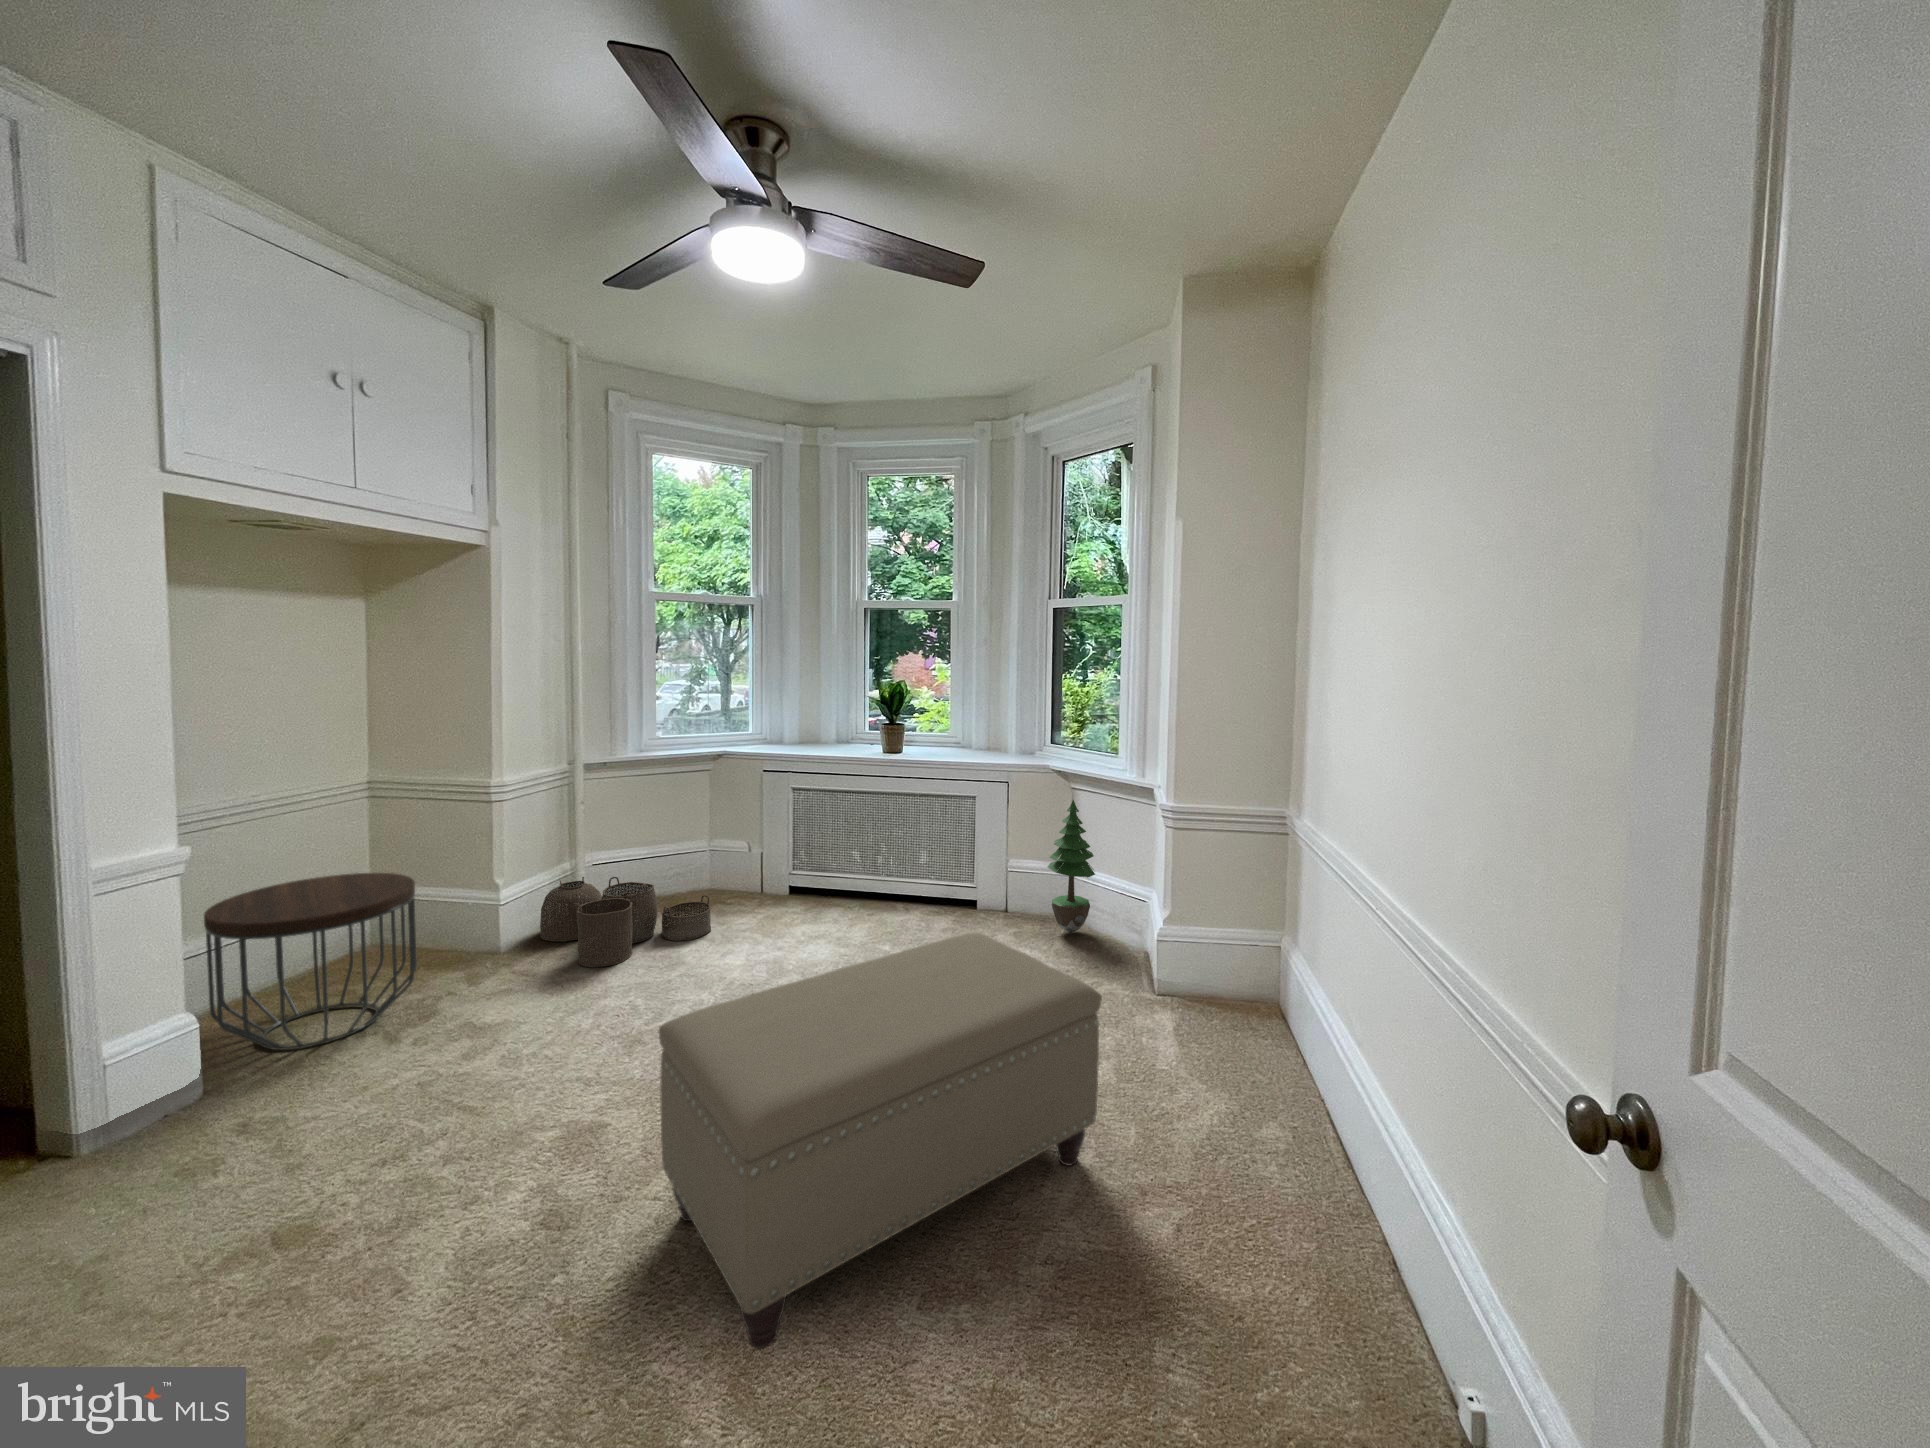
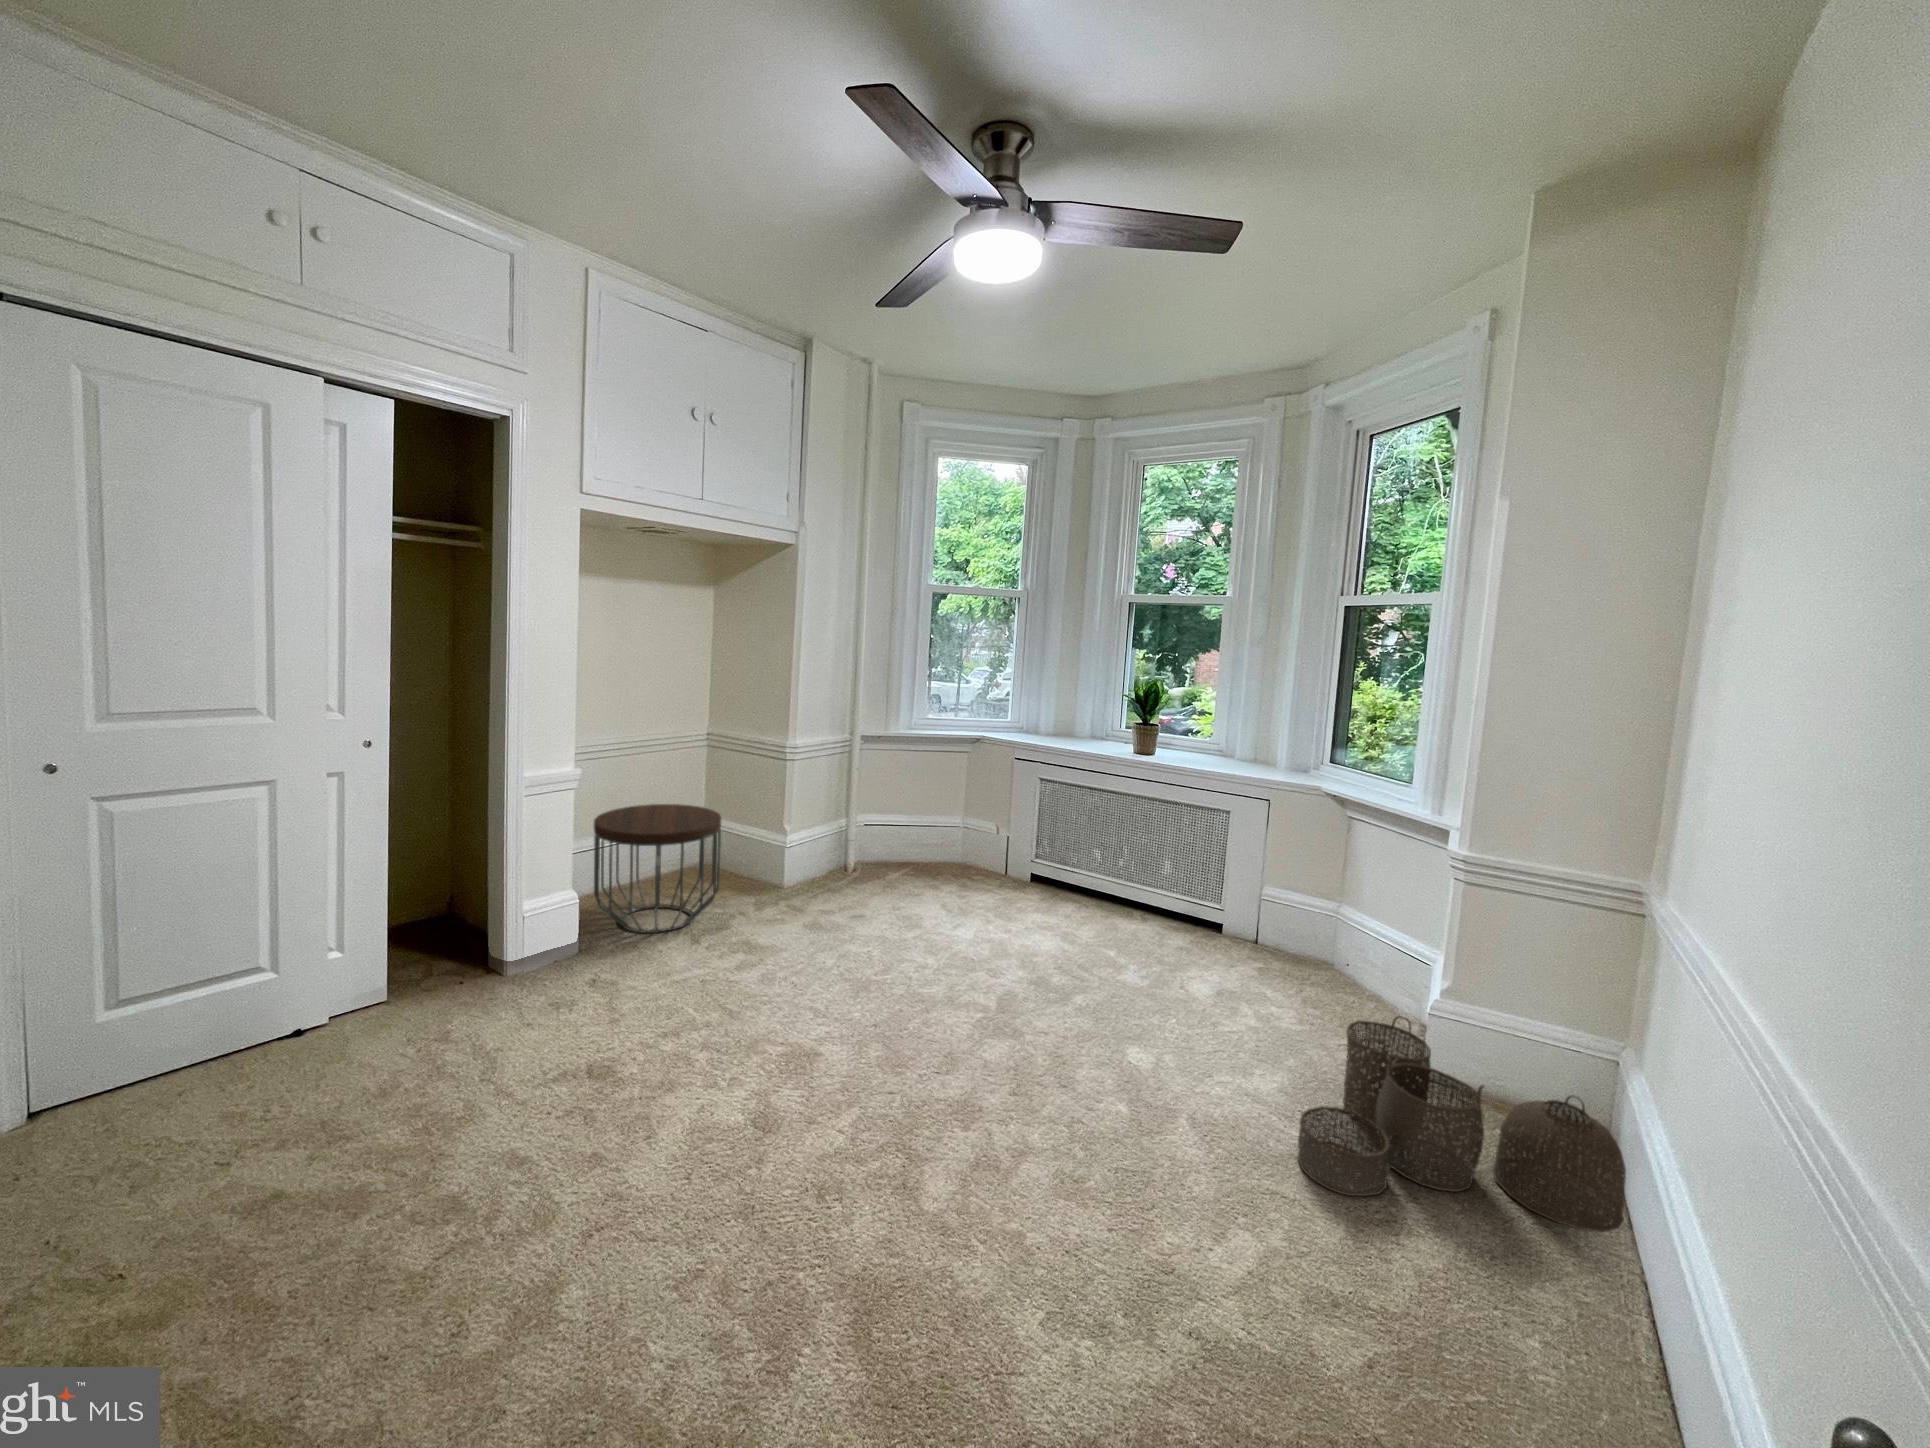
potted tree: present [1048,800,1095,933] -> none [1306,832,1370,990]
woven basket: present [540,877,711,967] -> present [1298,1016,1626,1232]
ottoman: present [659,933,1102,1349] -> none [845,959,1305,1297]

